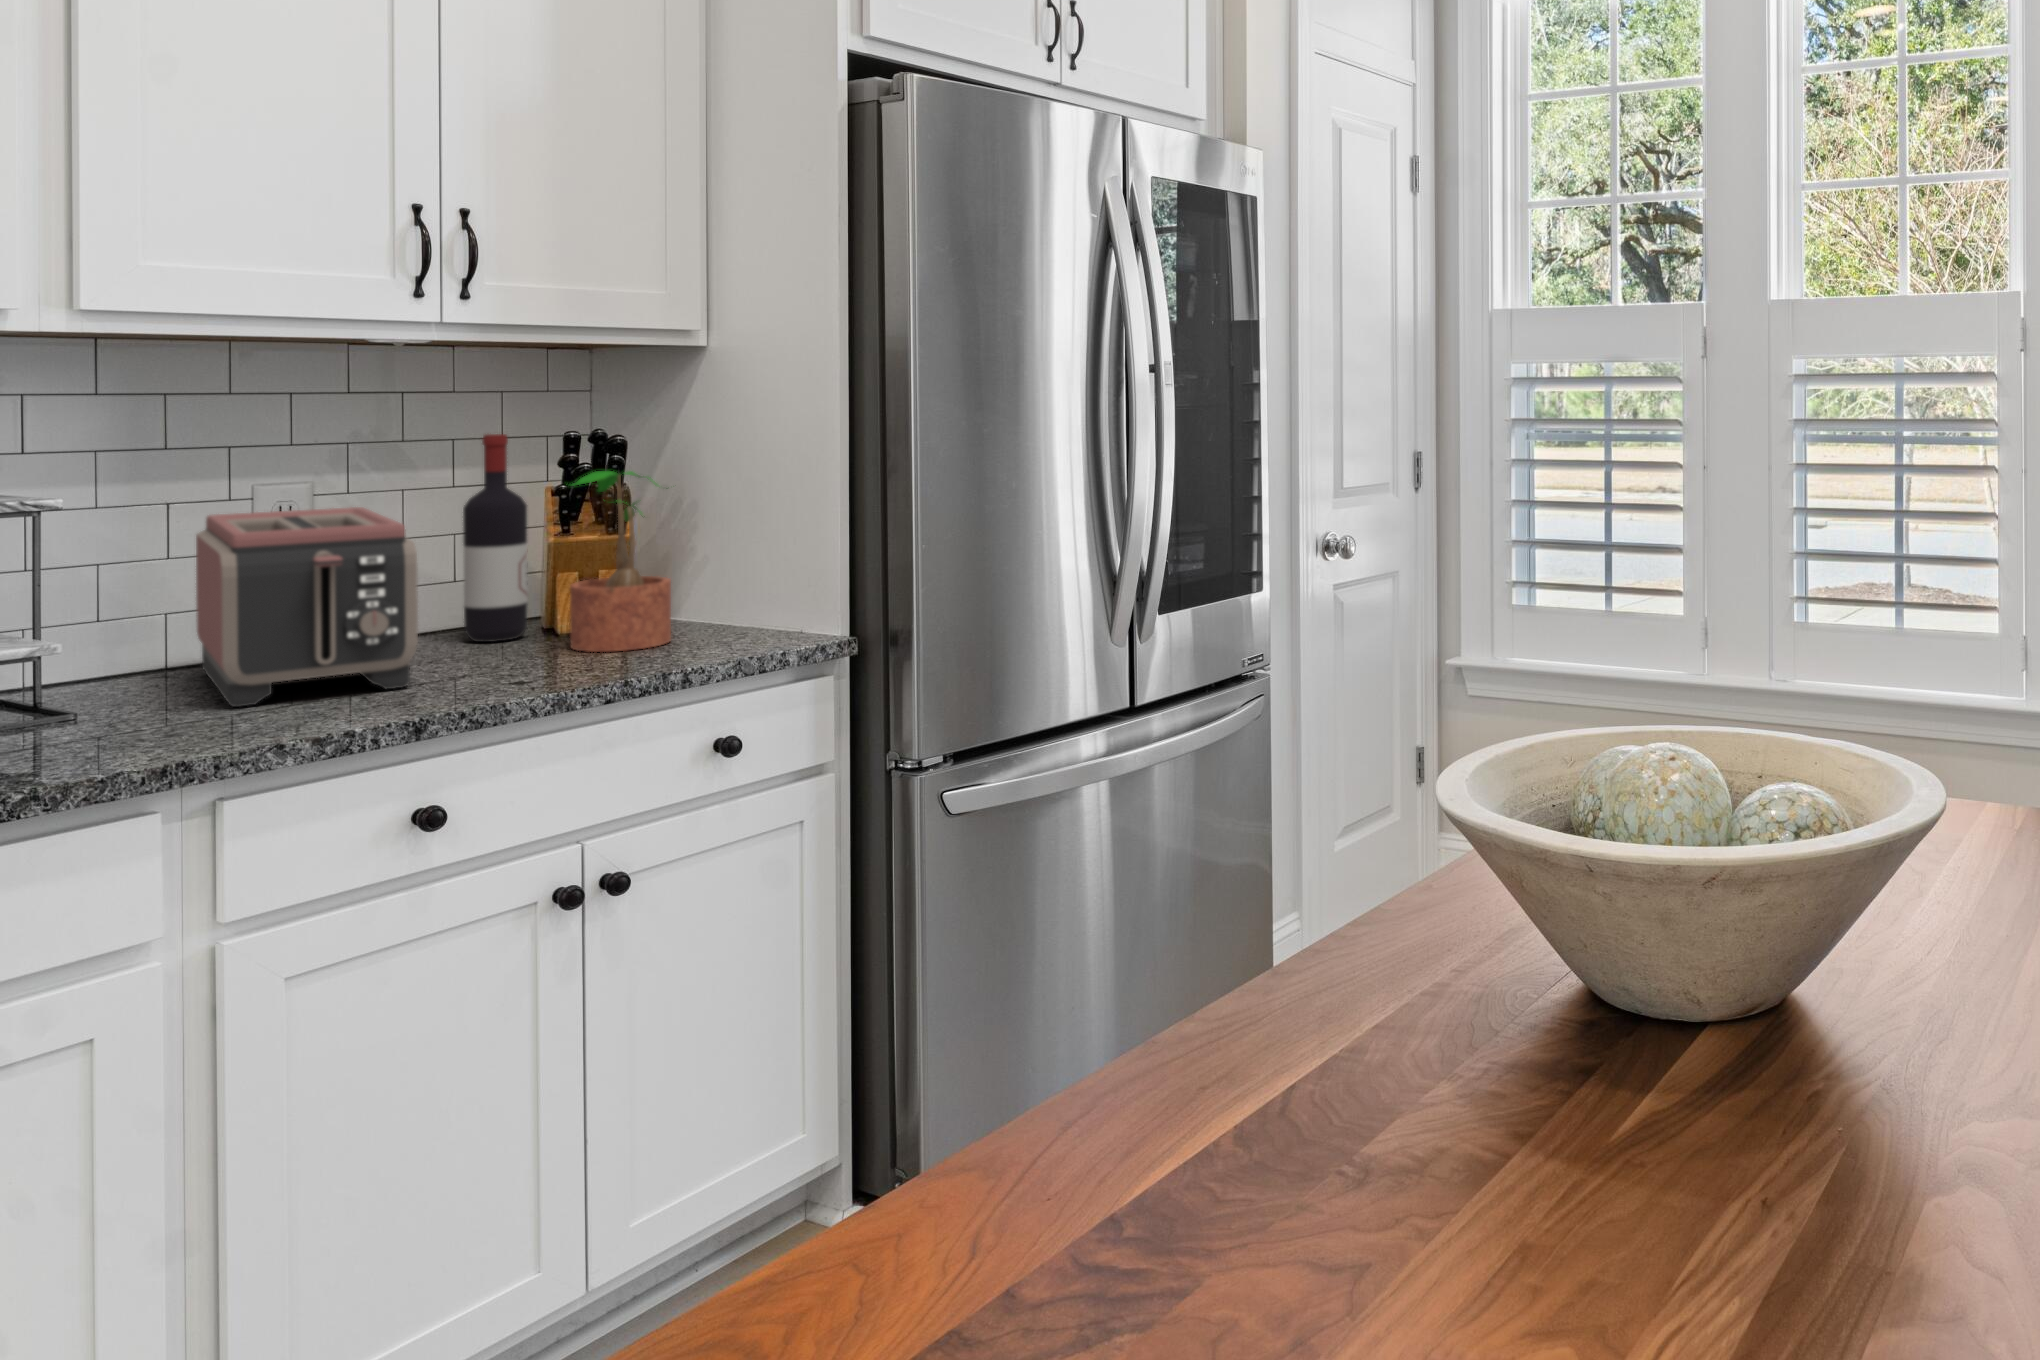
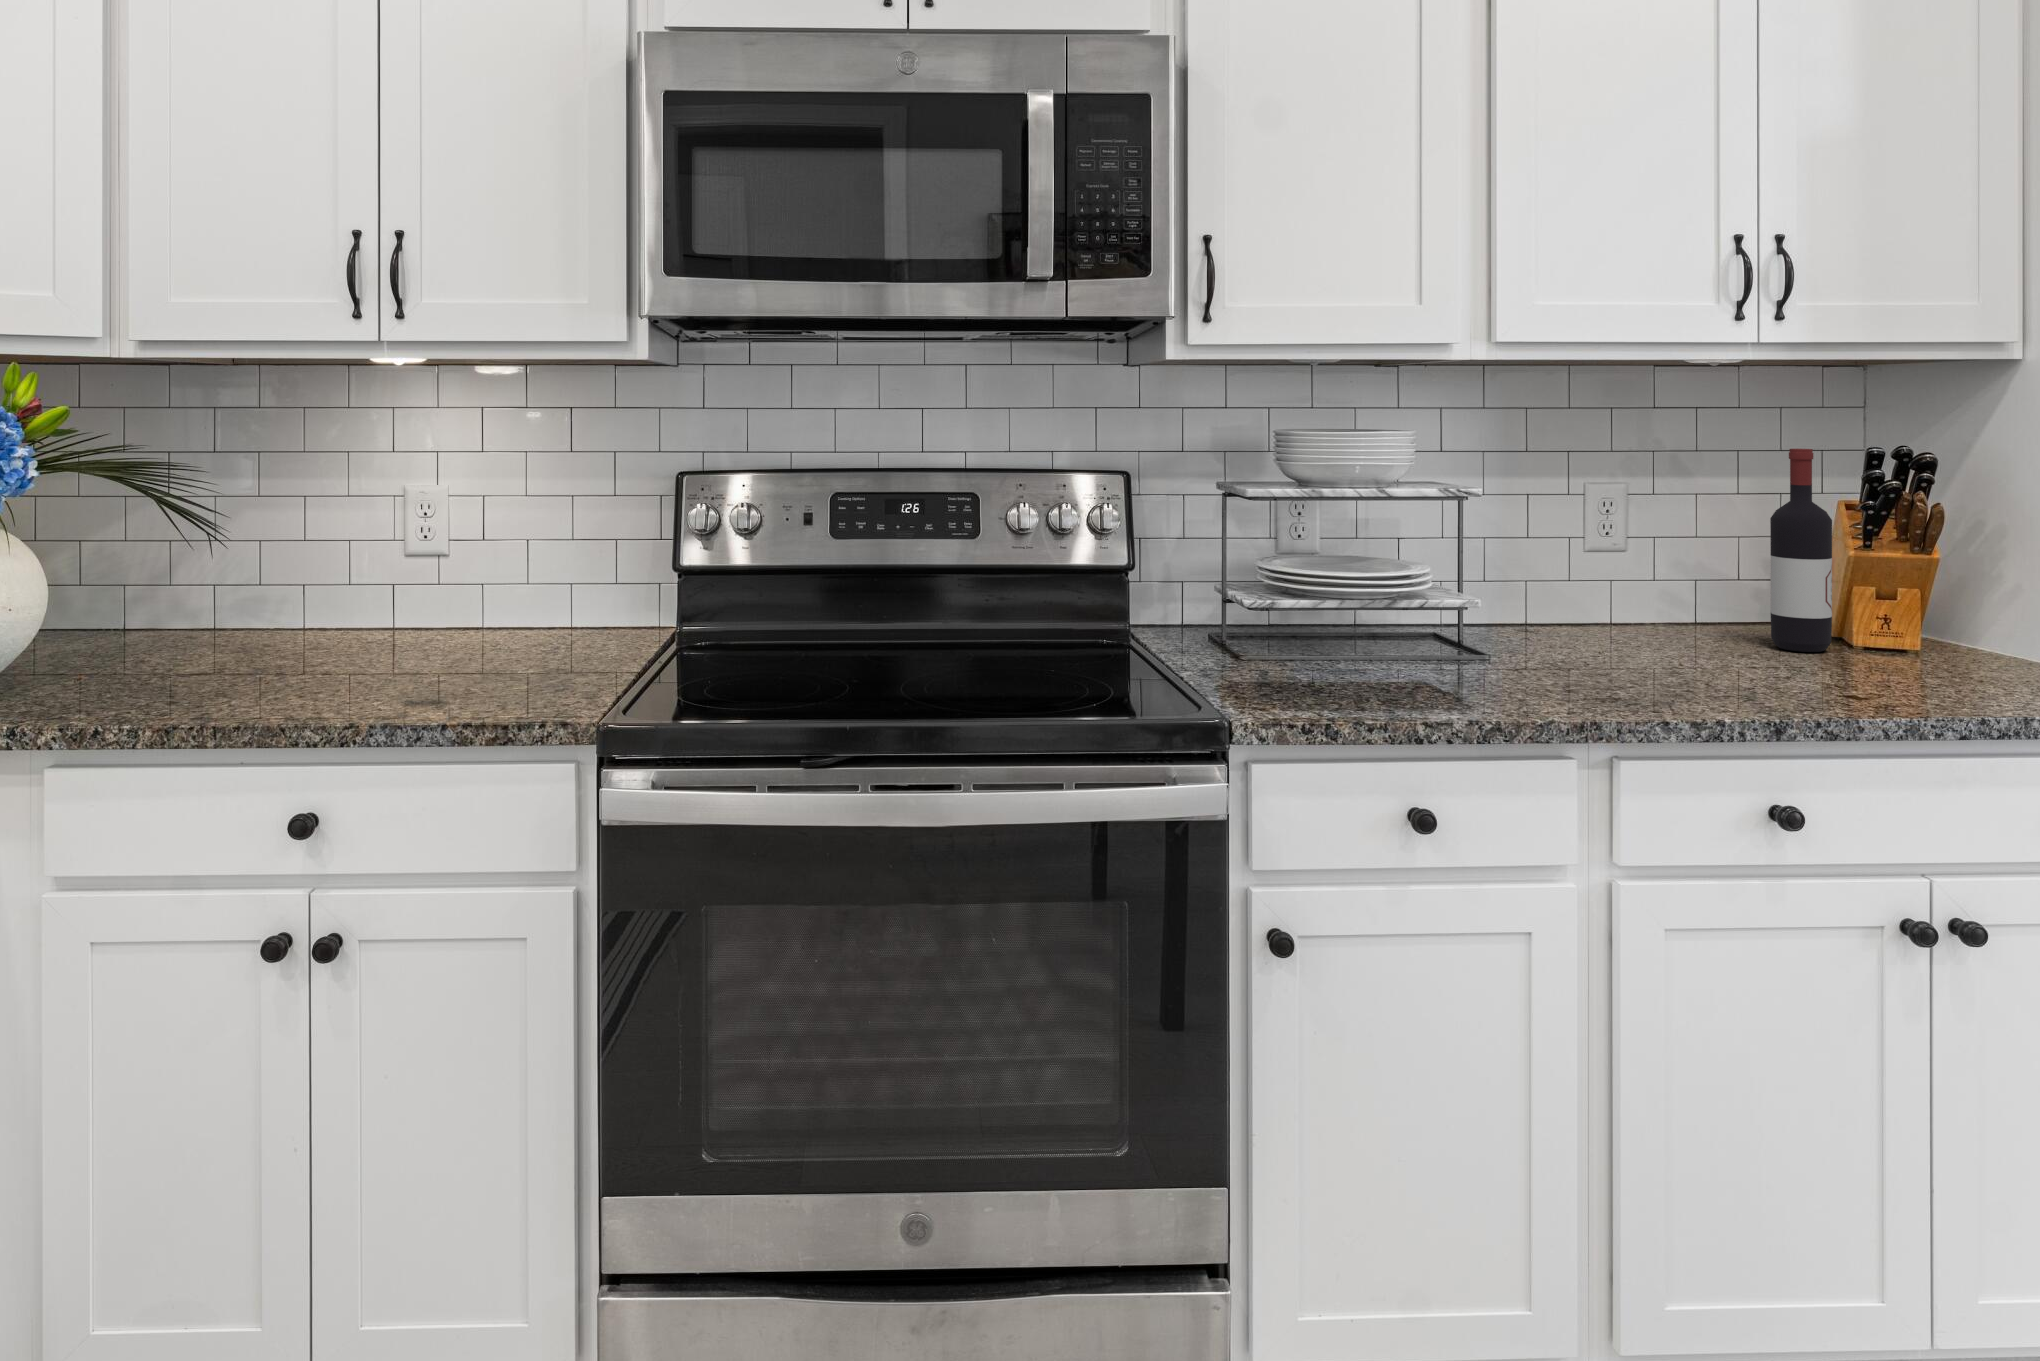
potted plant: present [570,471,671,652] -> none [1881,490,2002,682]
toaster: present [196,507,418,707] -> none [1560,510,1760,686]

